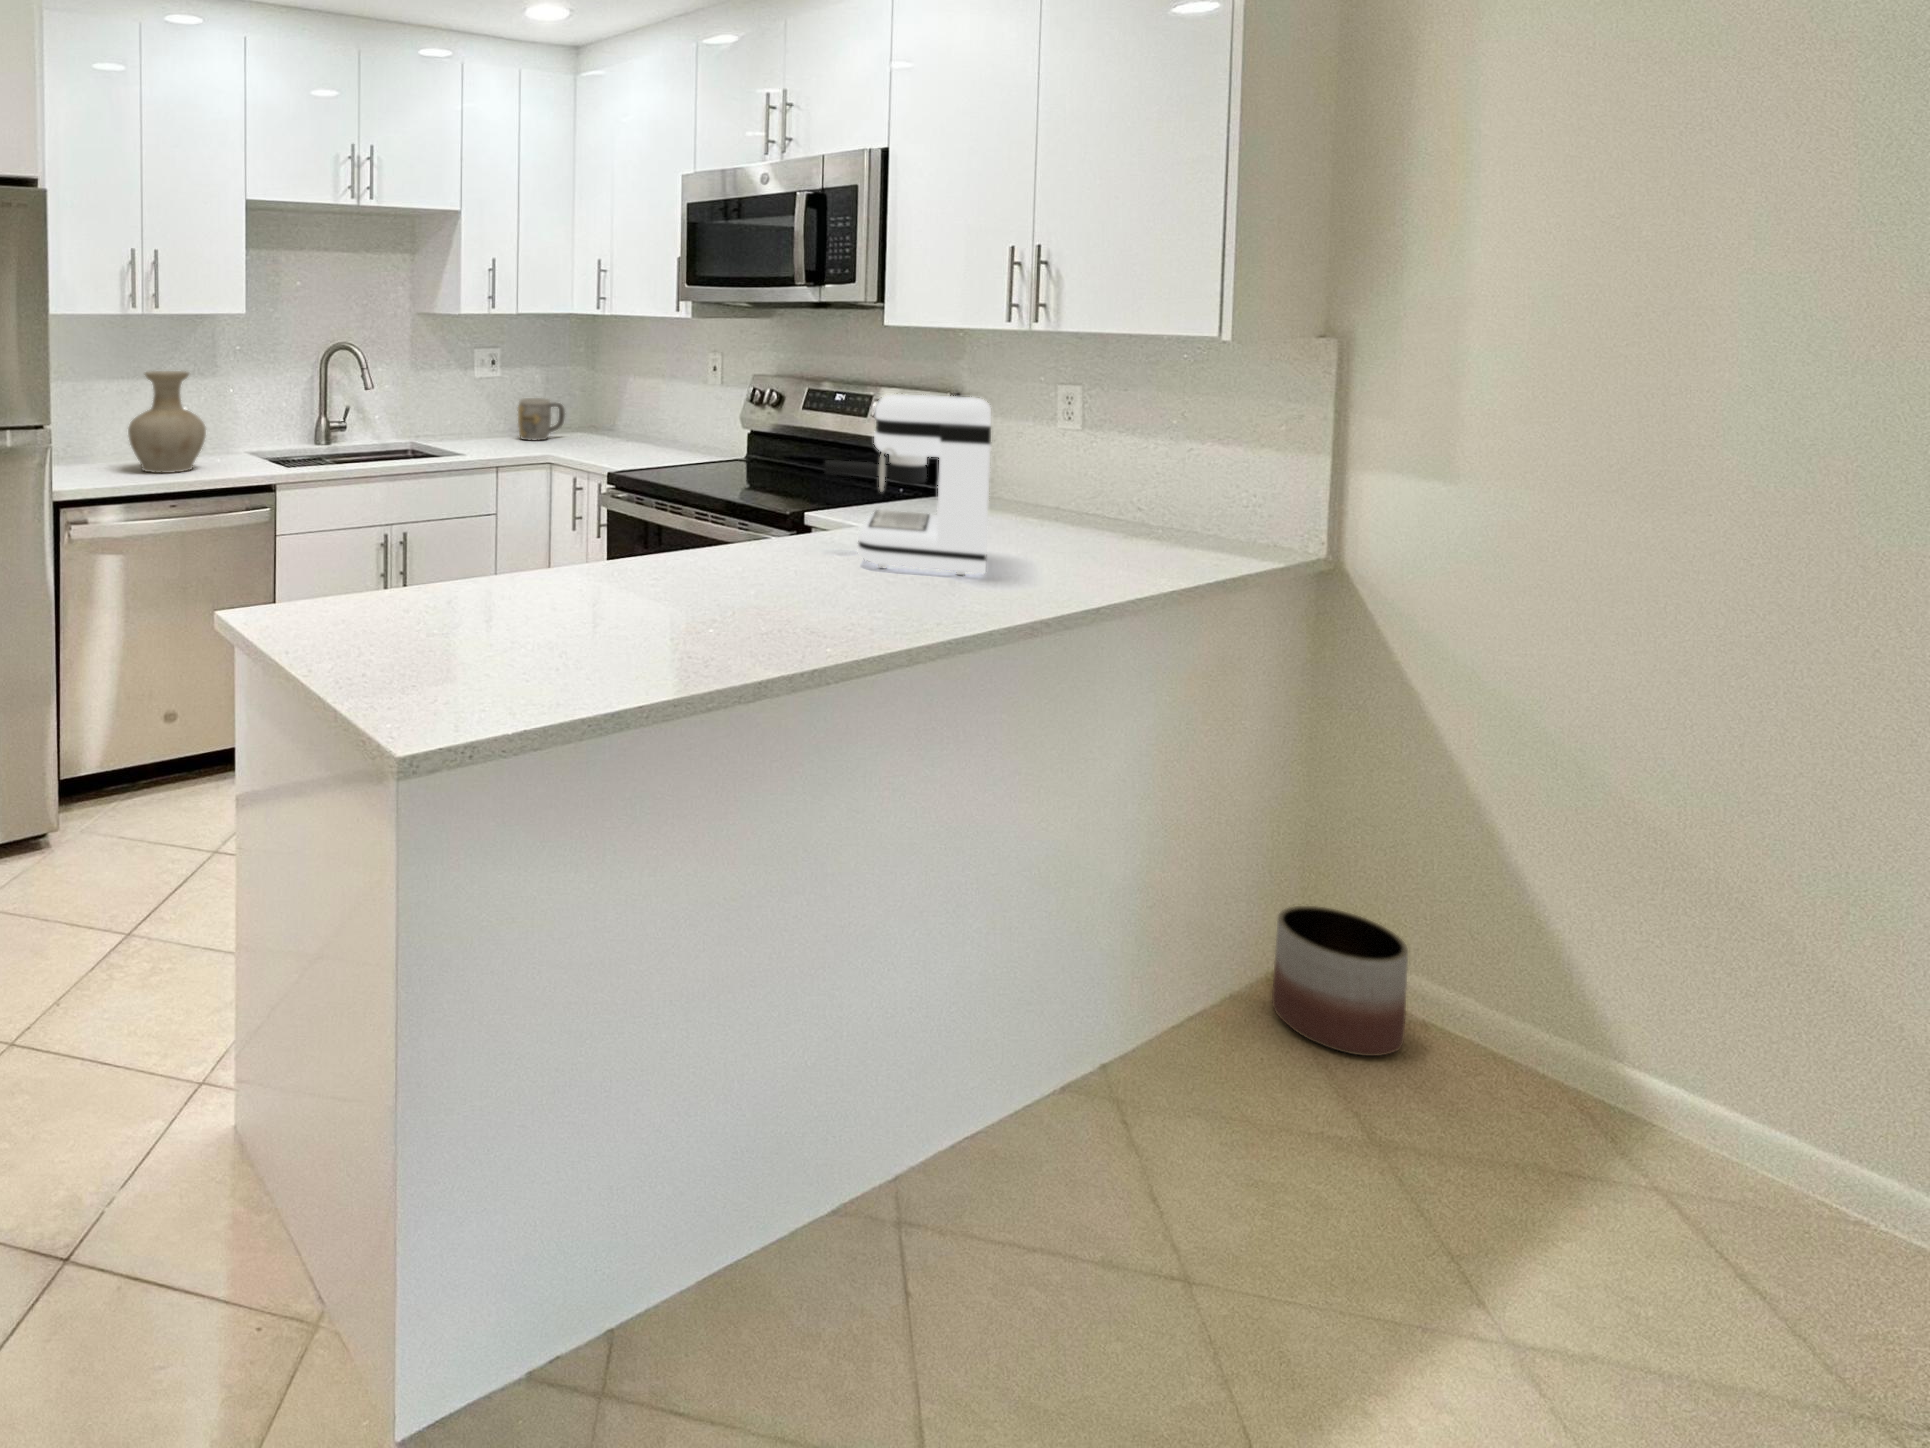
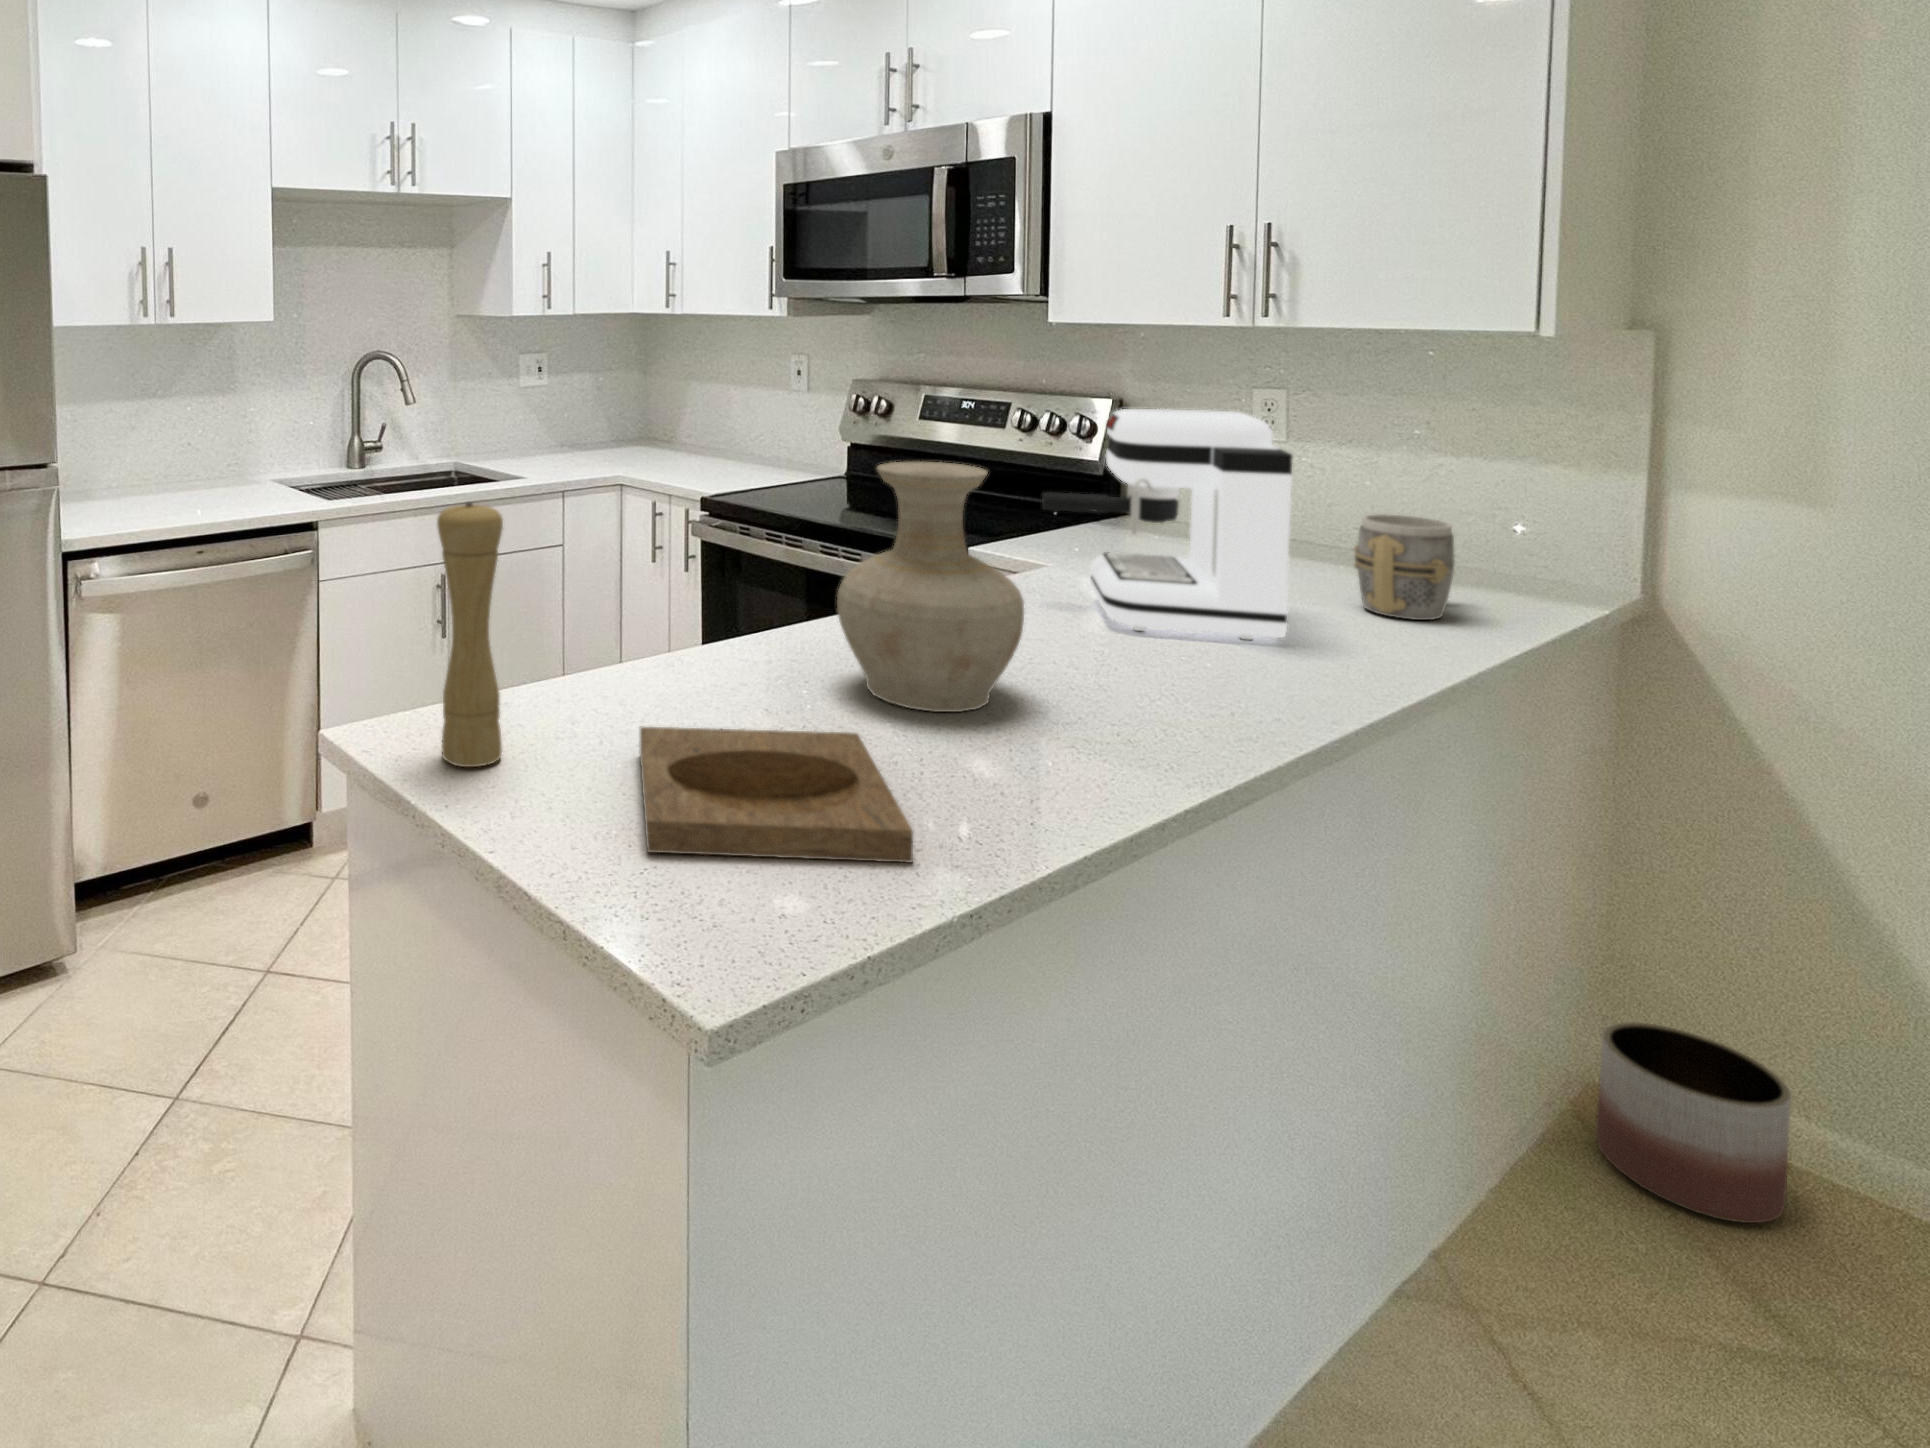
vase: present [128,371,206,473] -> present [837,462,1024,712]
mug: present [518,398,565,441] -> present [1354,514,1455,620]
pepper mill: none [295,441,343,631] -> present [437,502,503,767]
tray: none [410,607,594,684] -> present [640,726,913,862]

